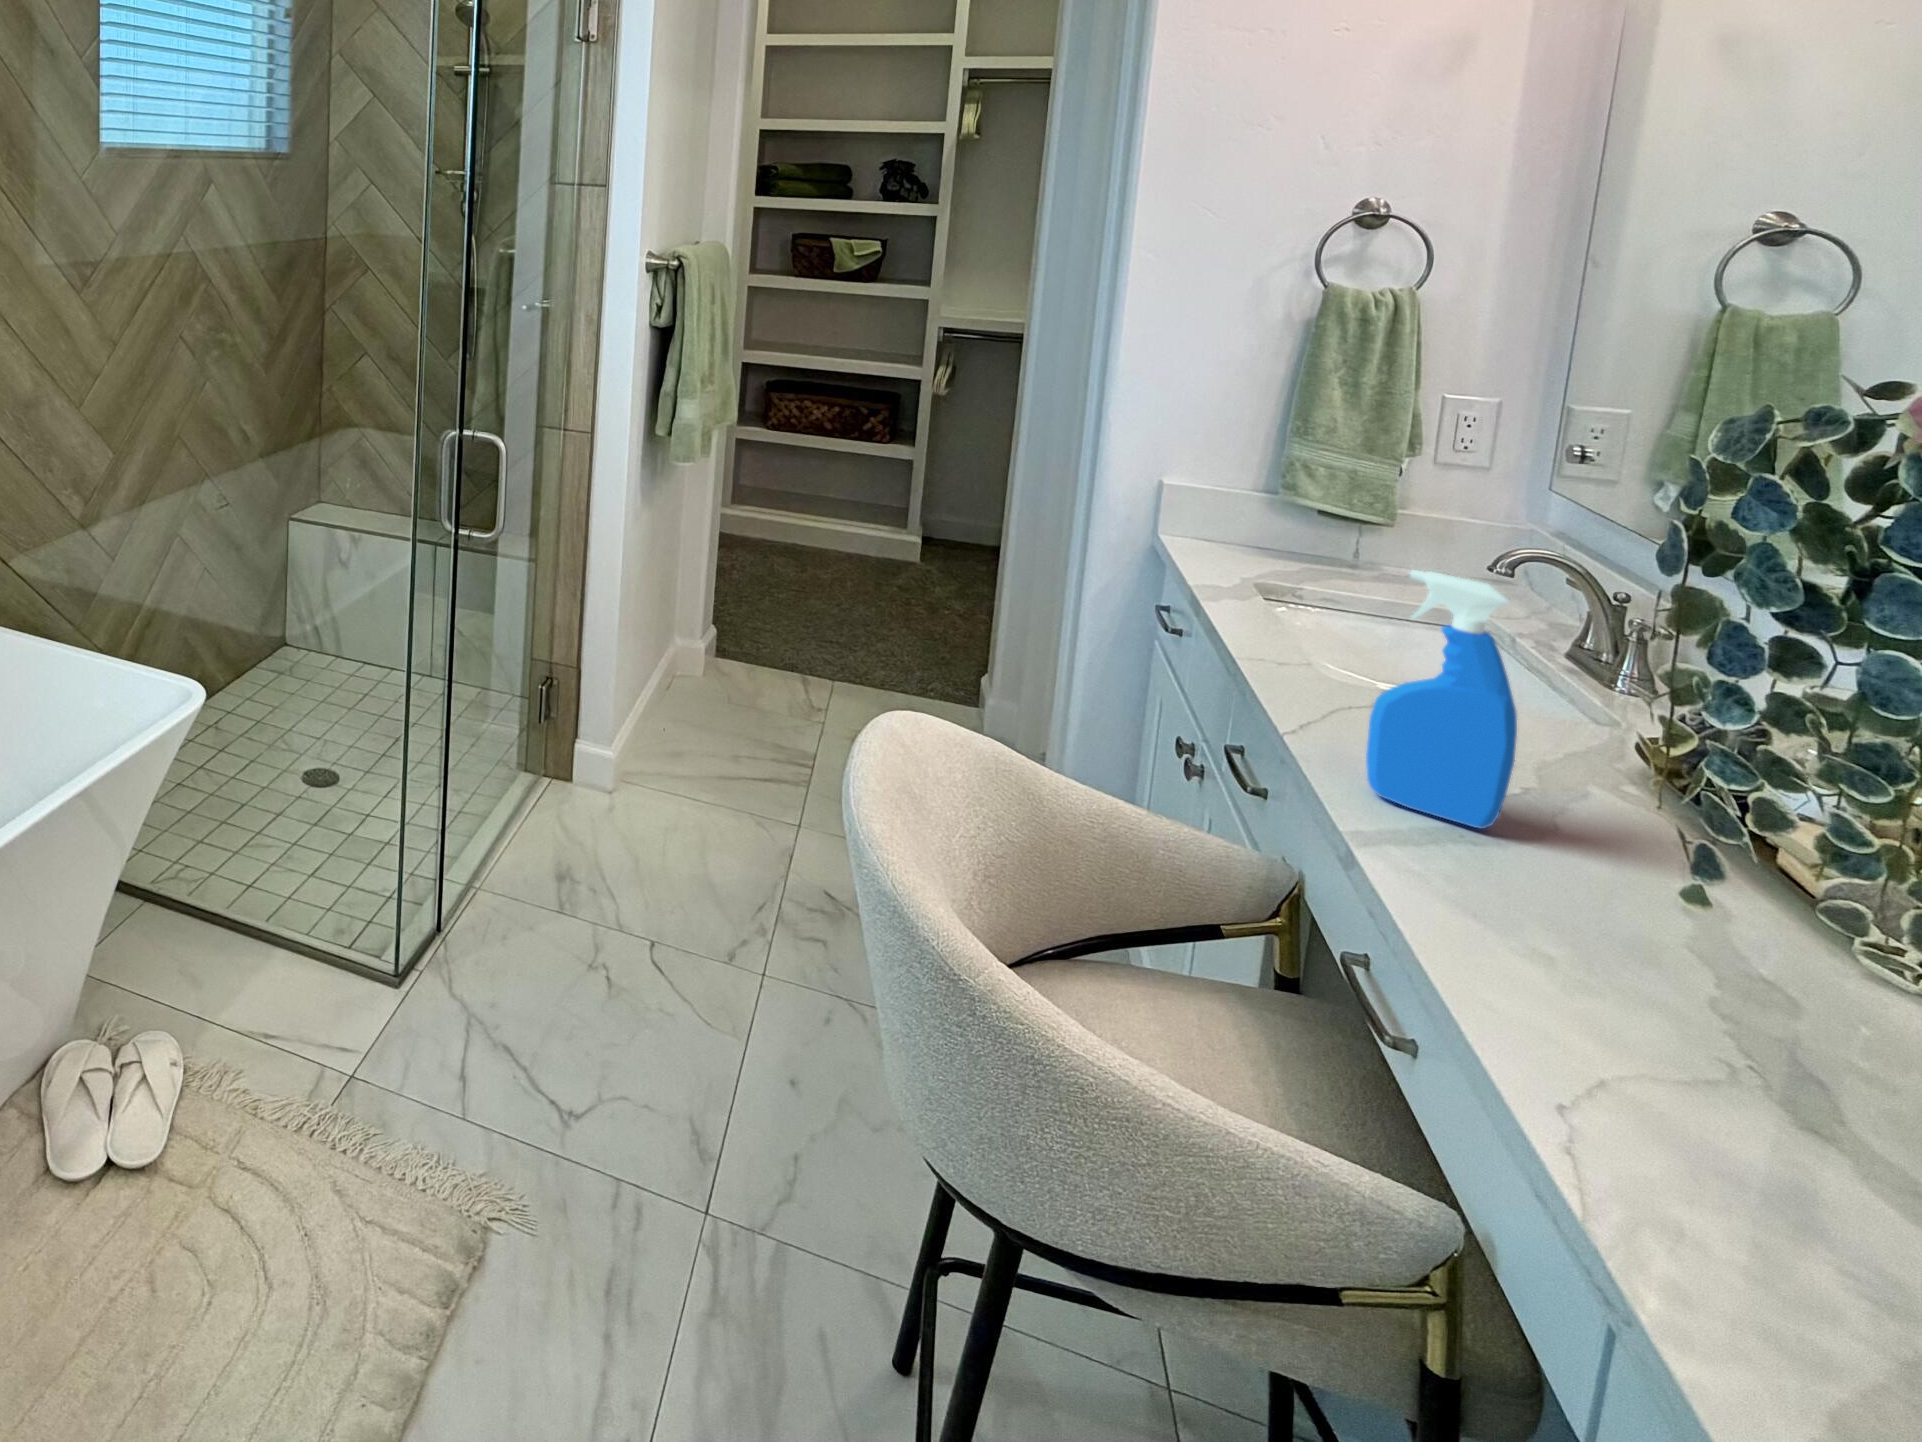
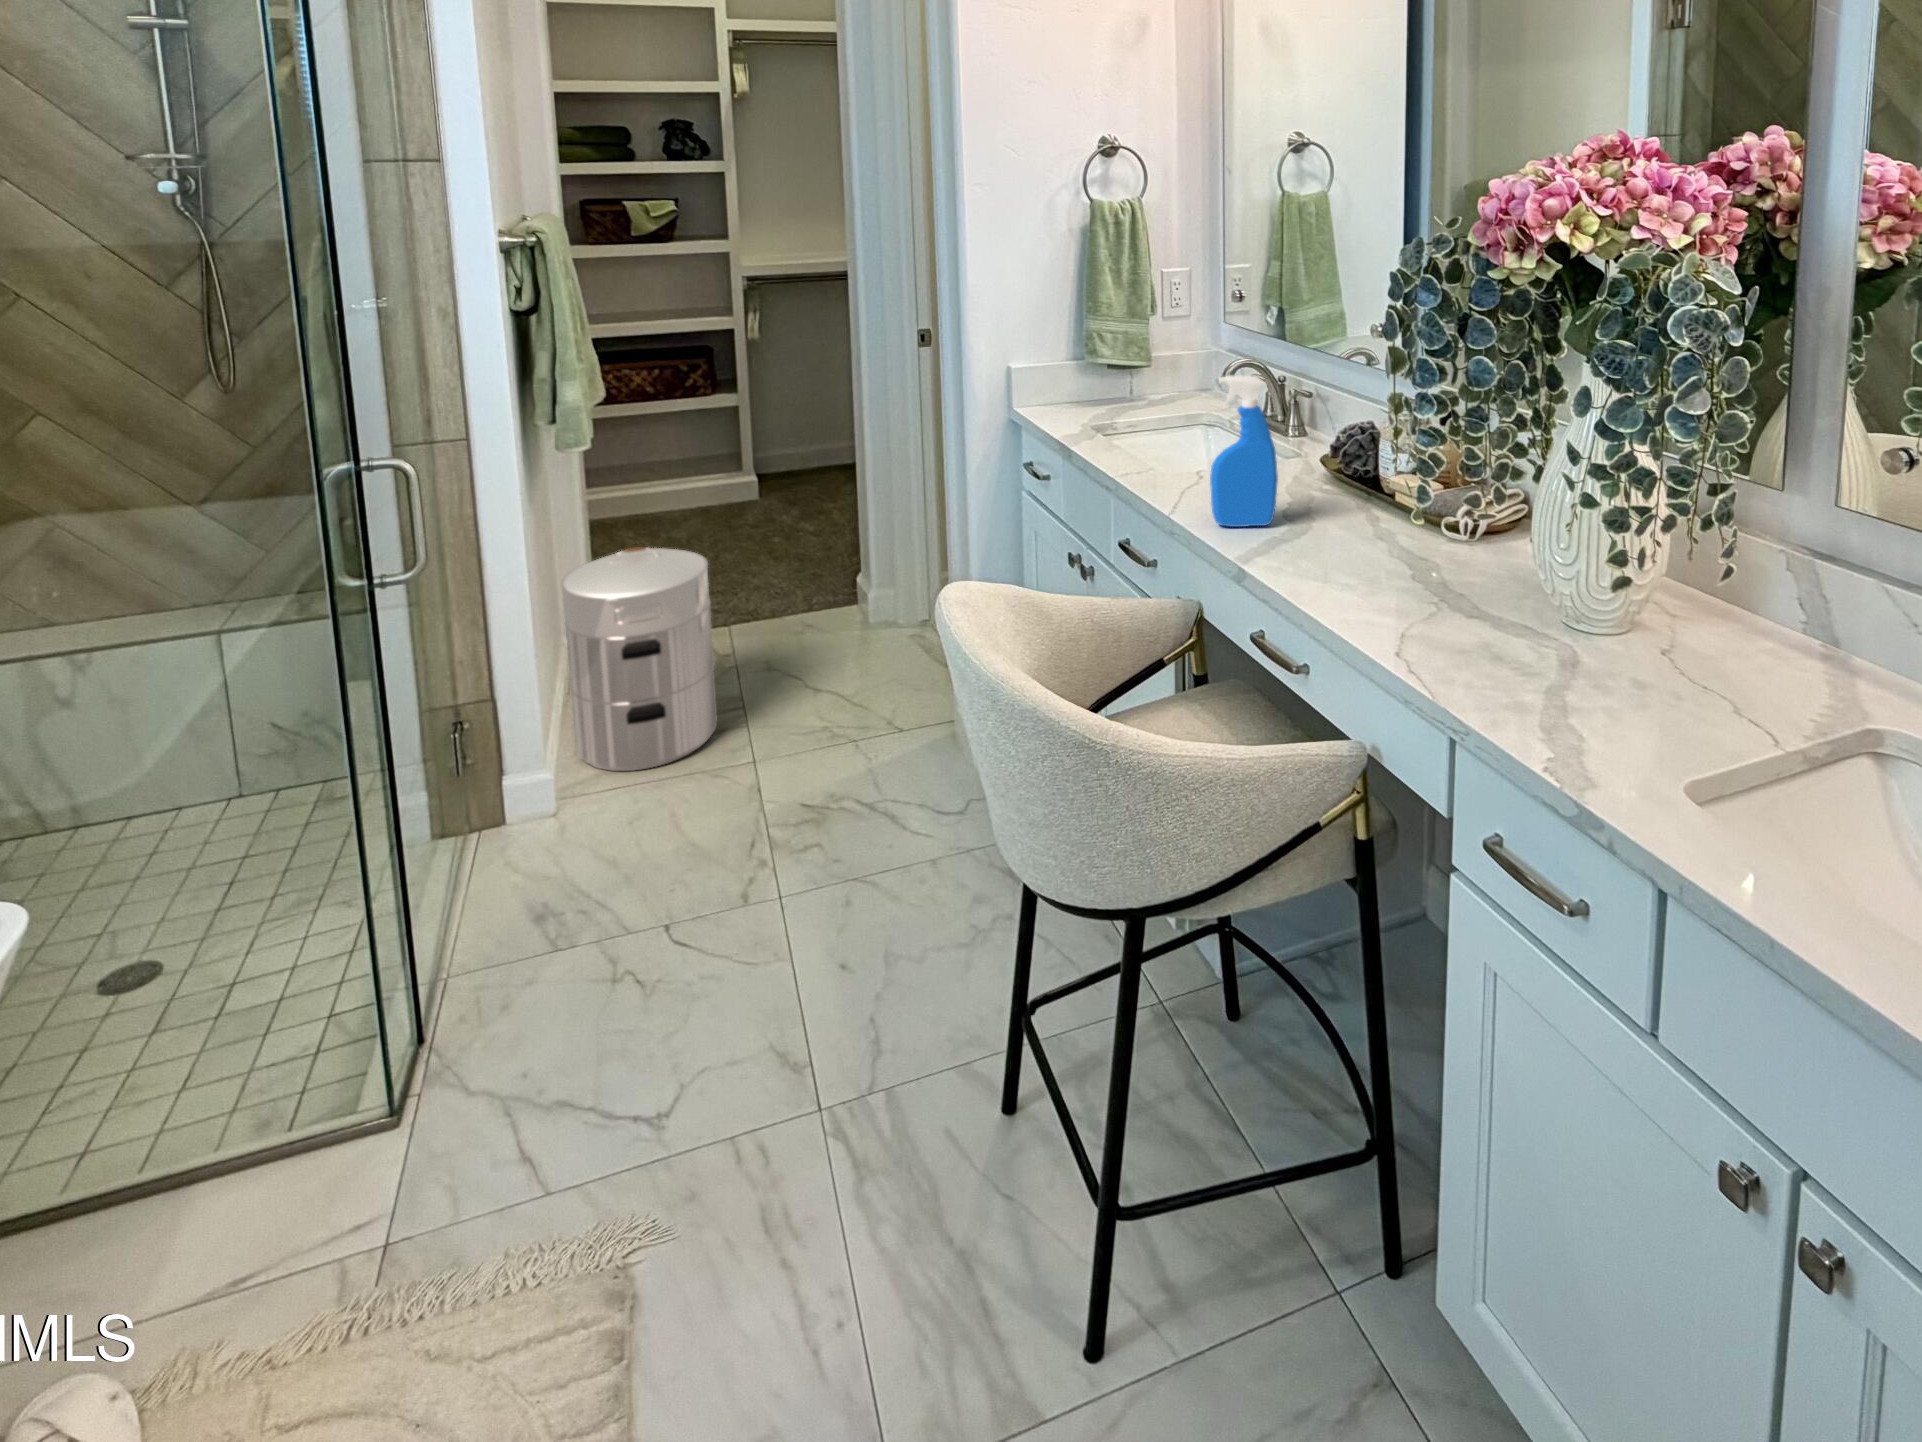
waste bin: none [652,568,794,786] -> present [561,547,717,771]

